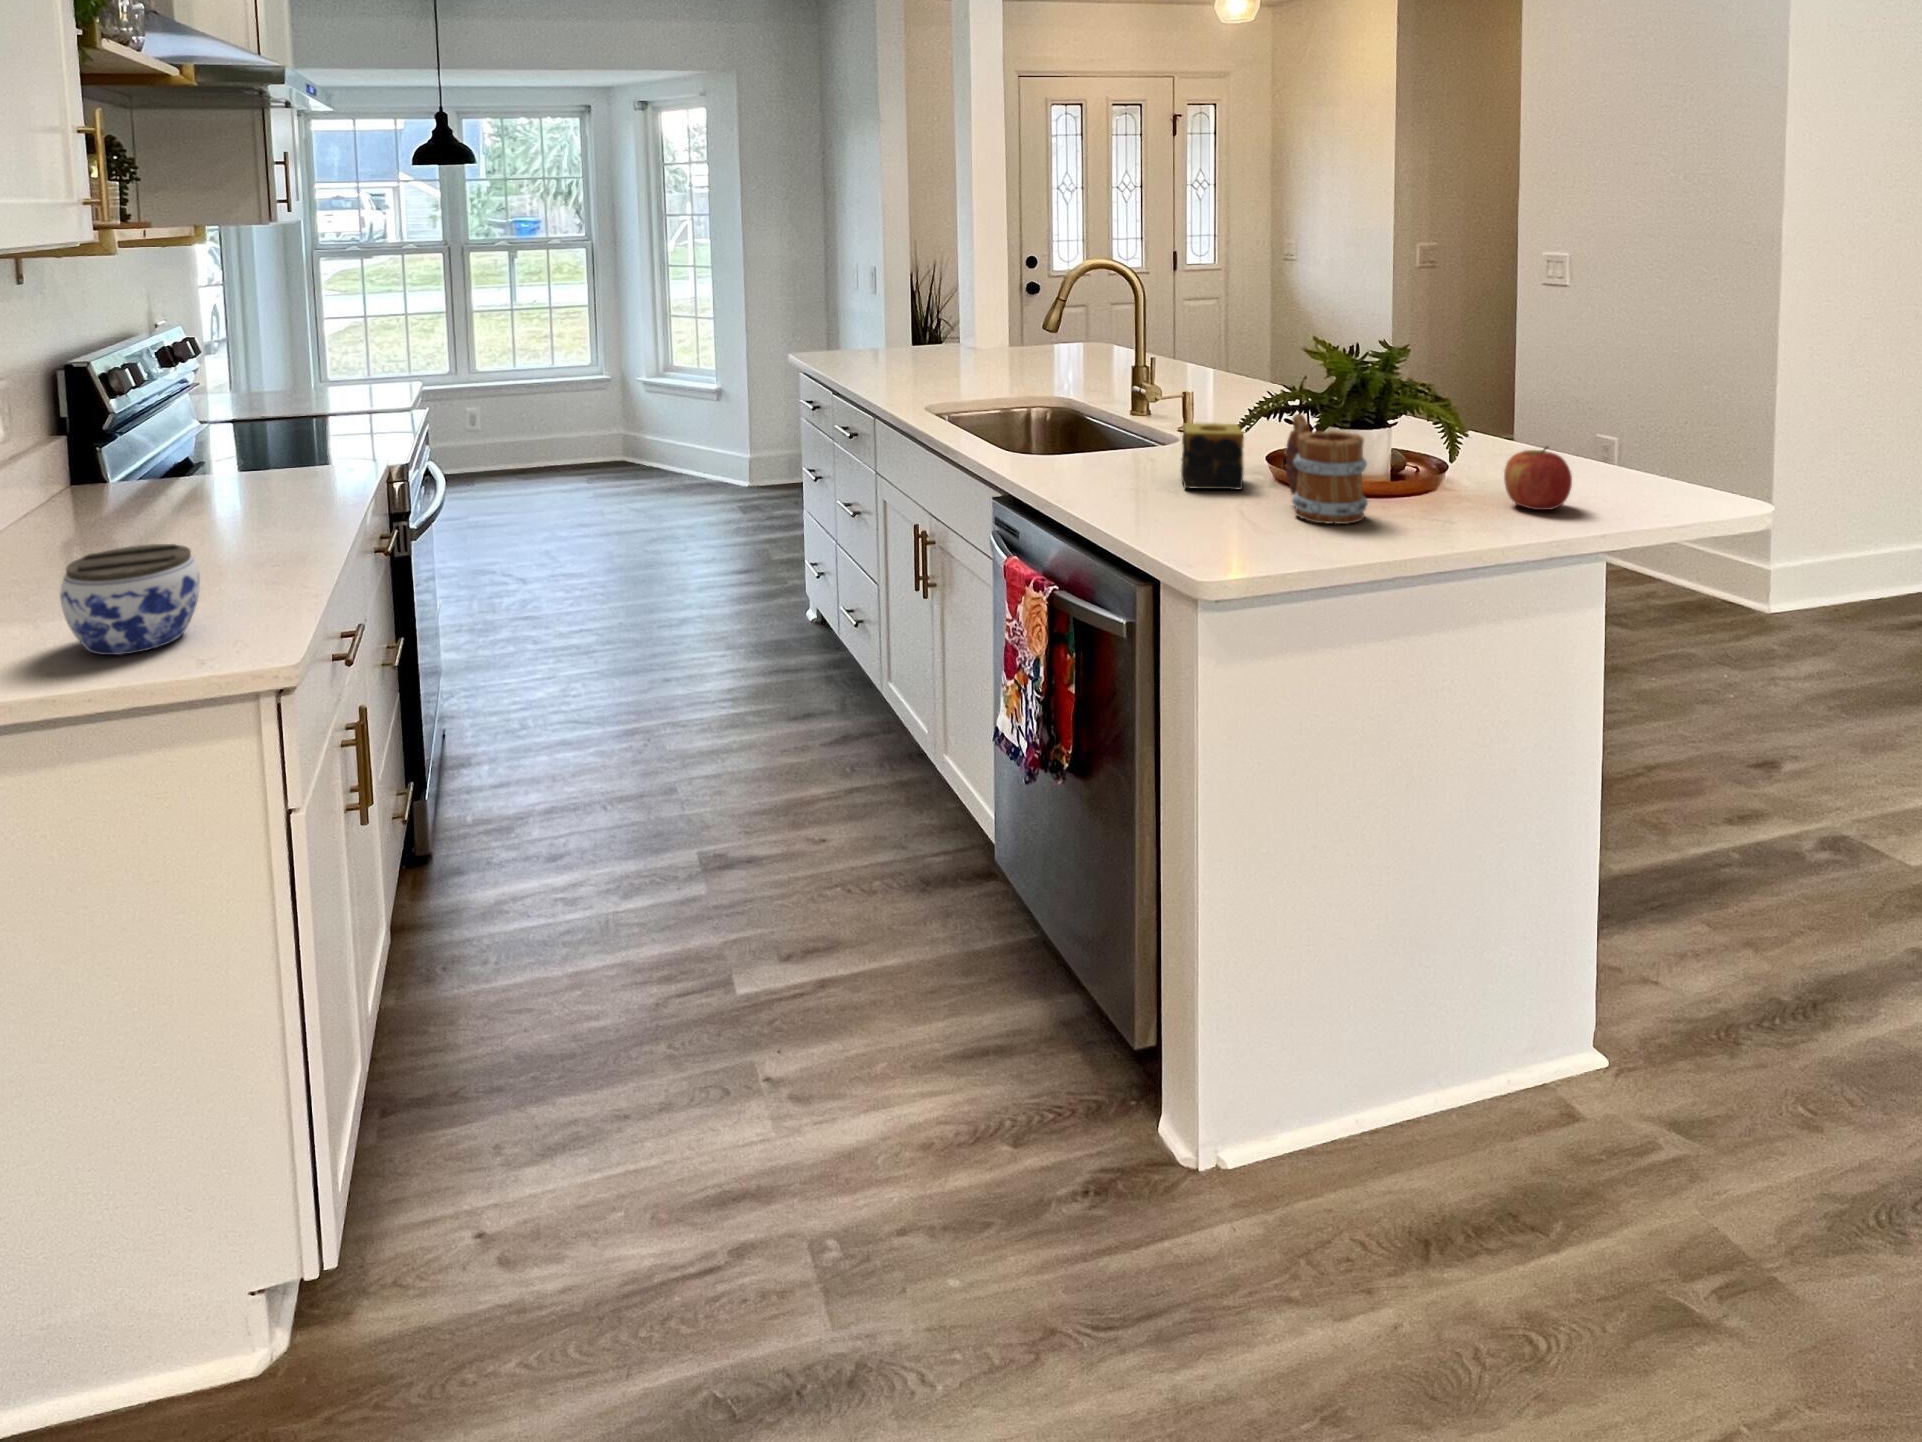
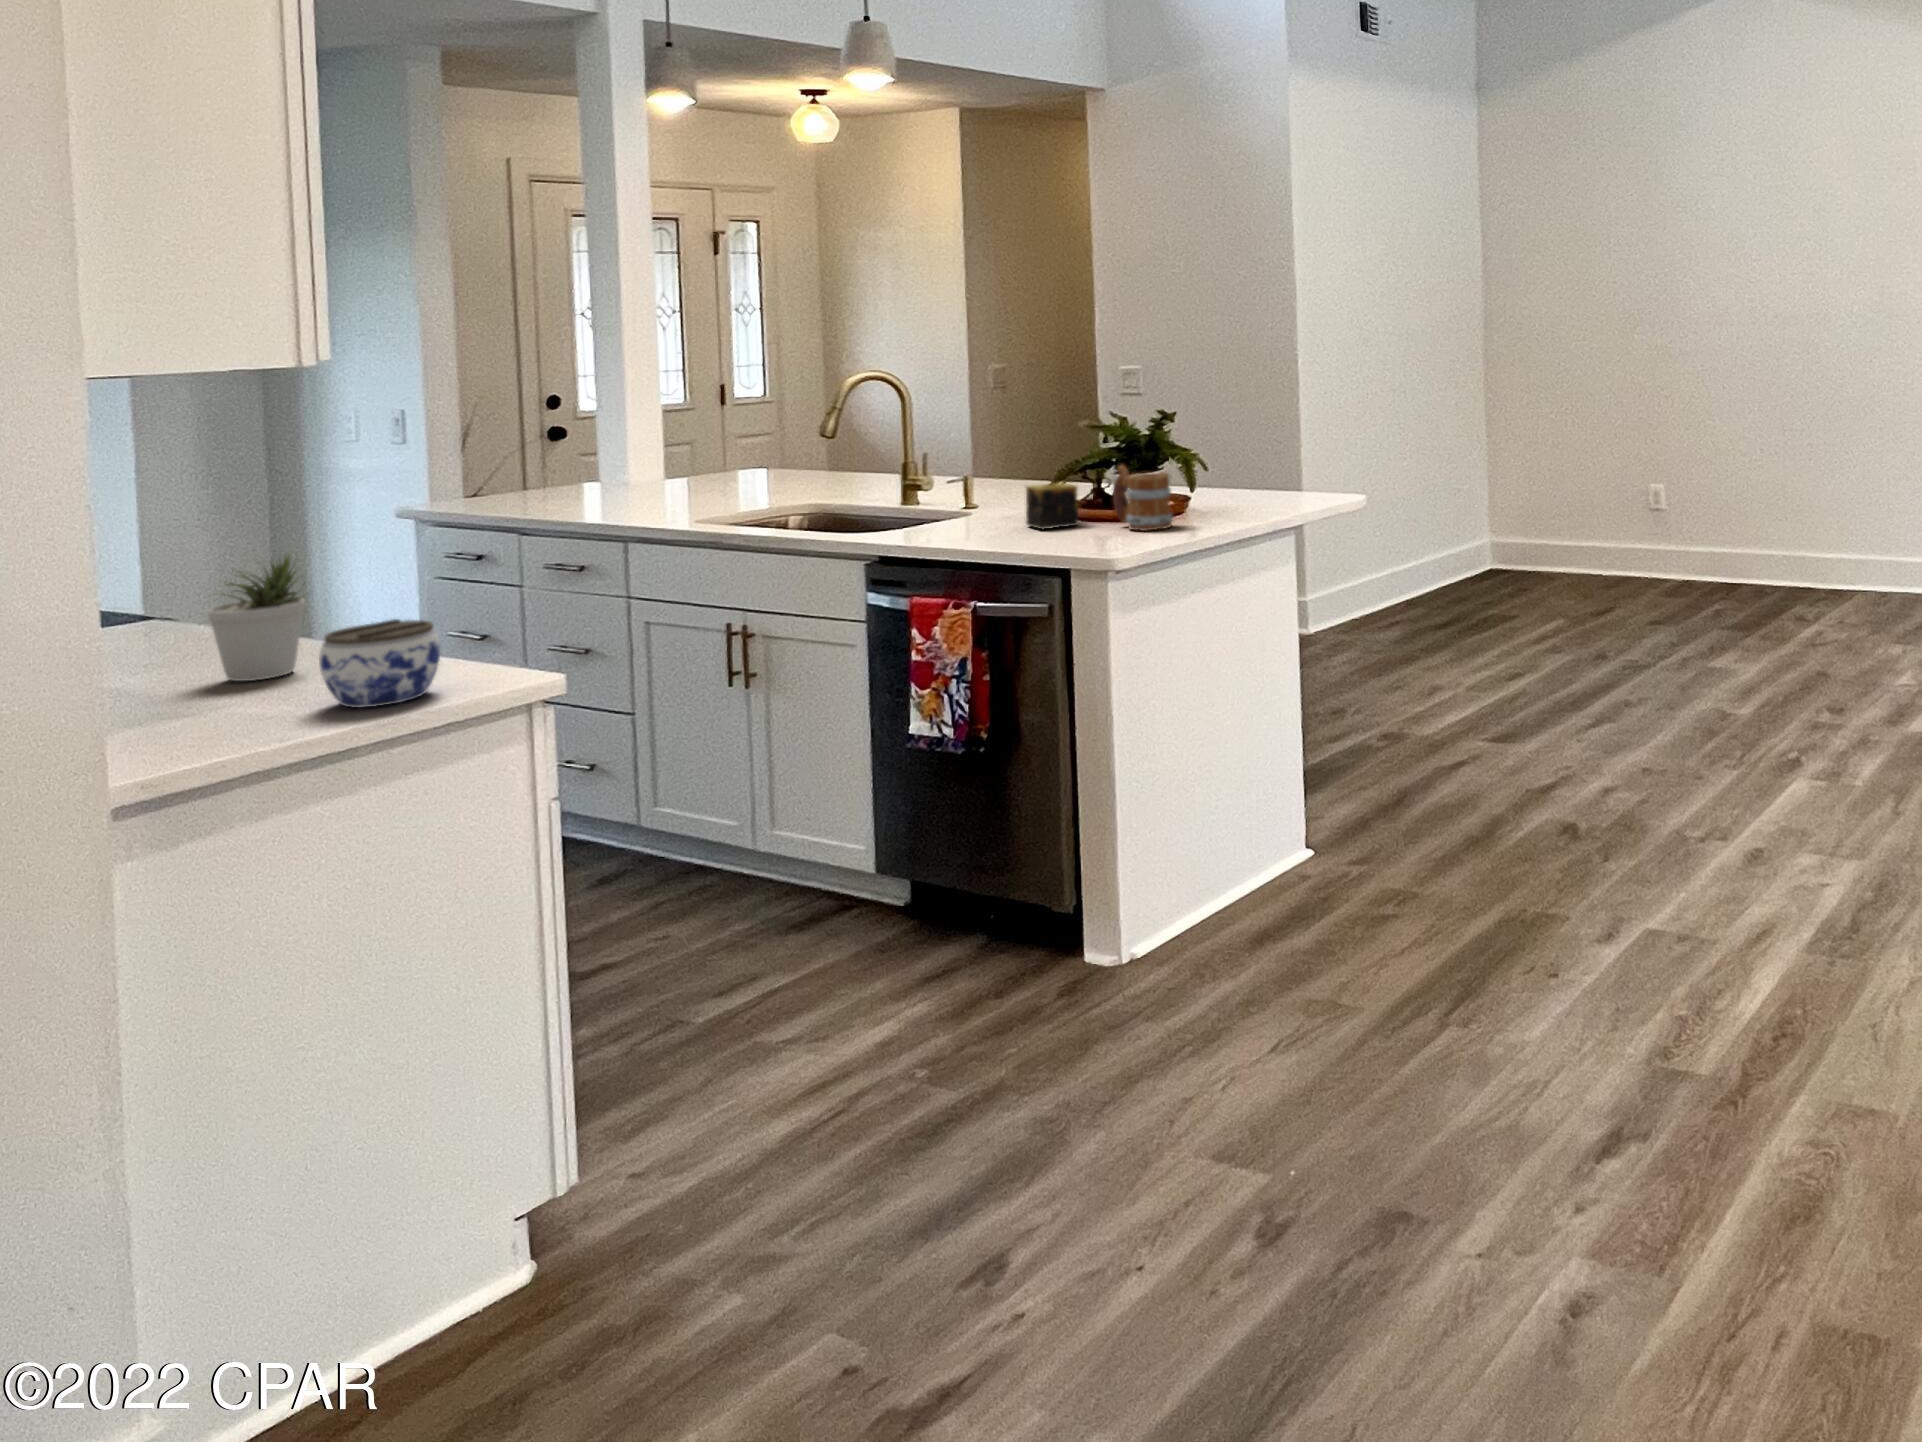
potted plant: none [168,430,262,565] -> present [207,555,305,681]
apple: present [1504,447,1572,510] -> none [1238,471,1275,510]

